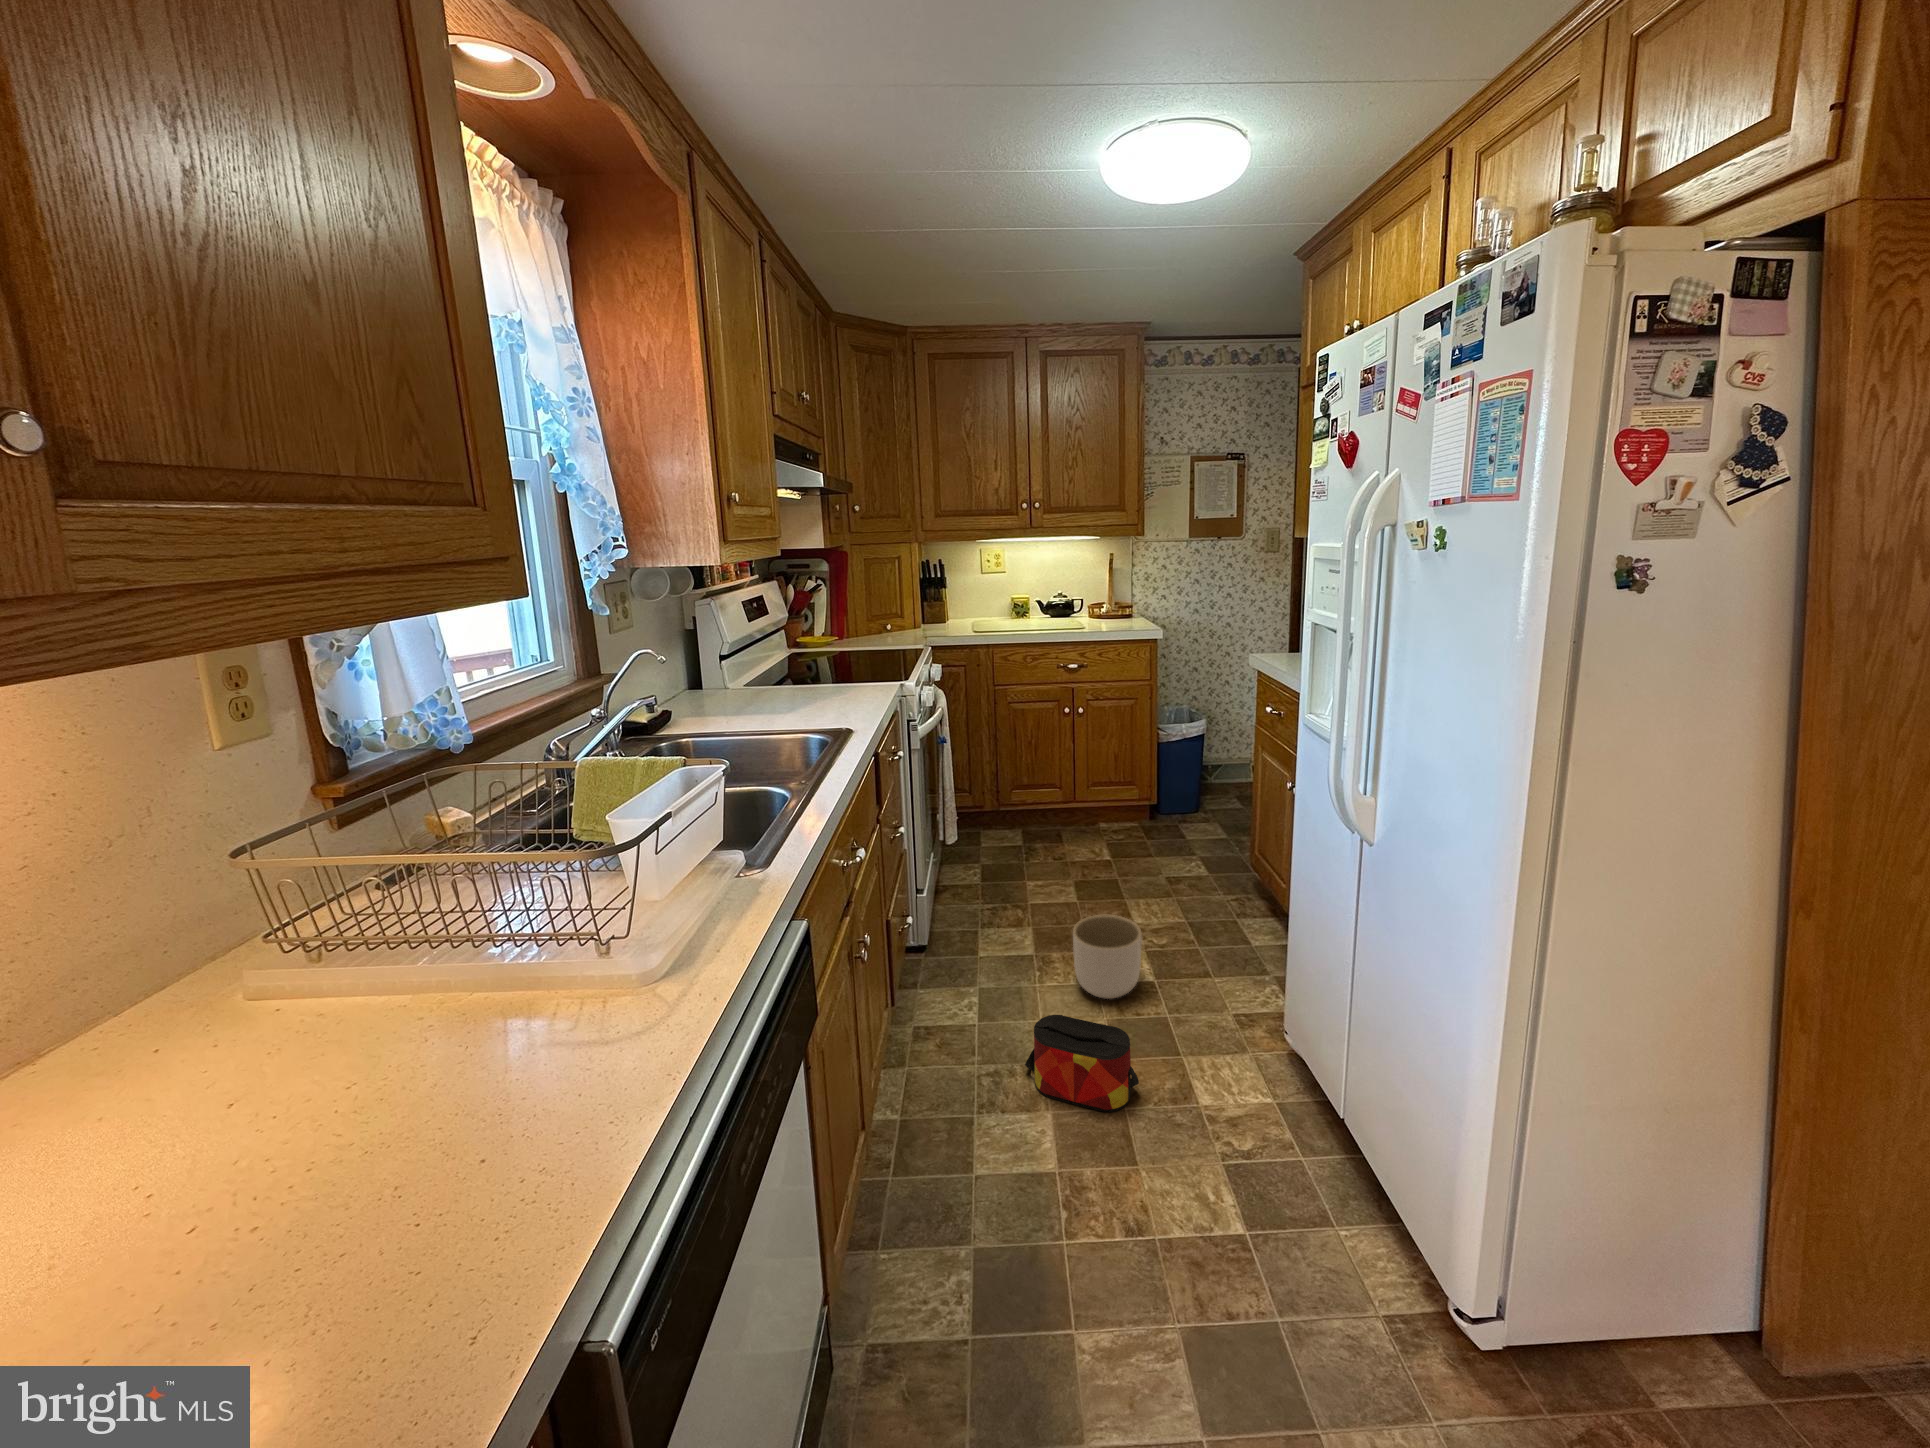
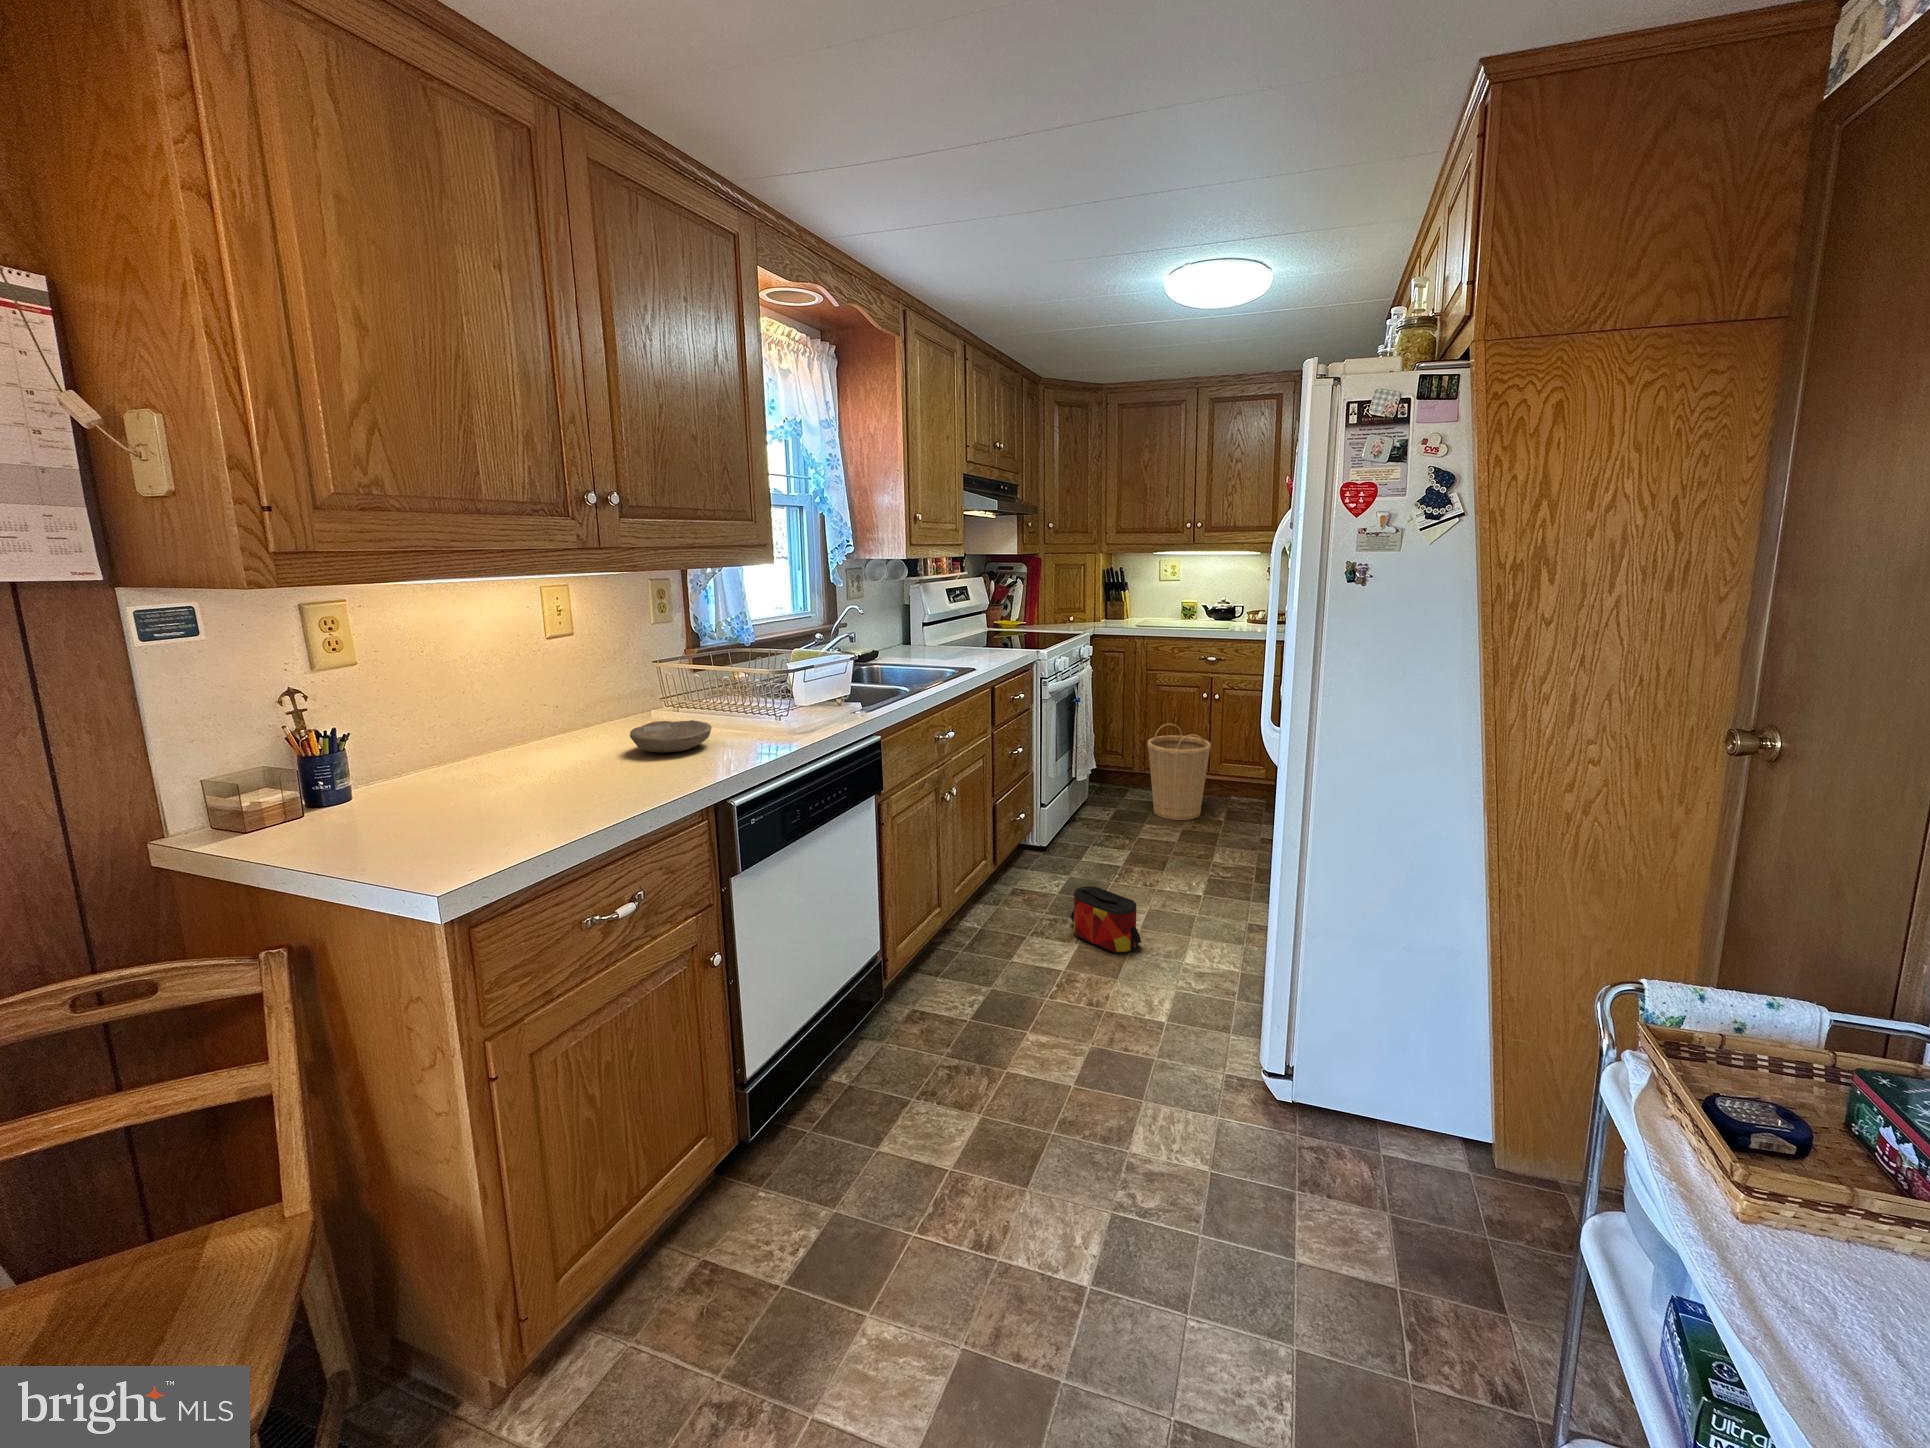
basket: none [1013,747,1088,864] -> present [1148,724,1211,820]
planter: present [1073,915,1142,999] -> none [1136,840,1189,901]
bowl: none [137,1045,437,1233] -> present [630,720,712,753]

